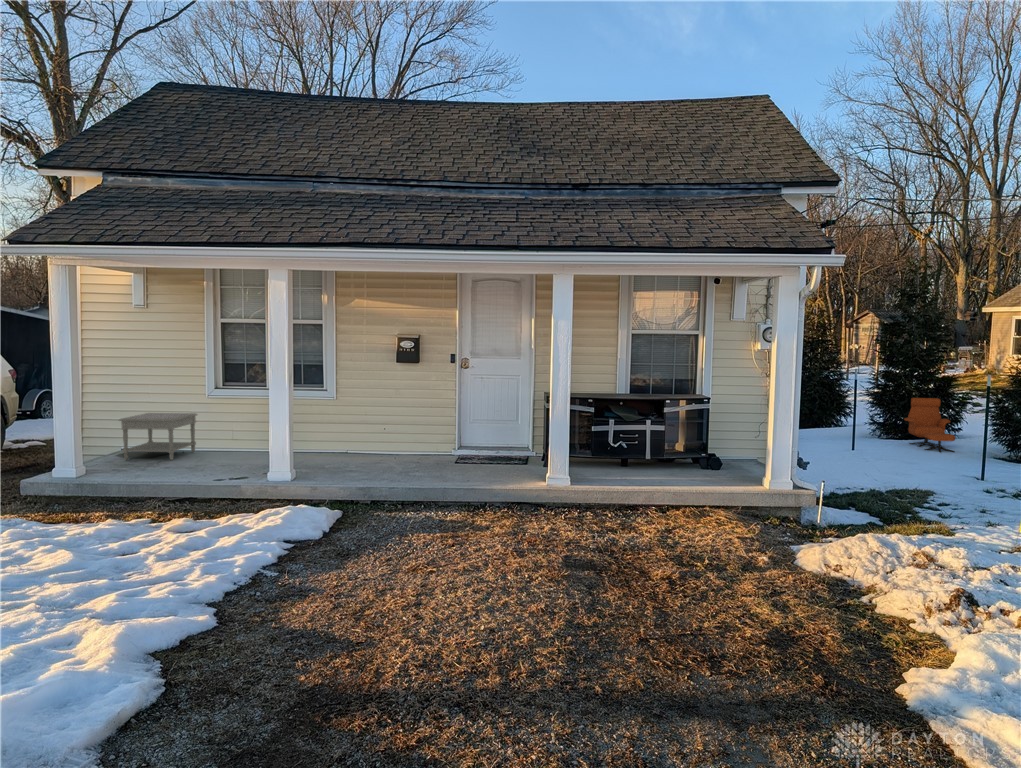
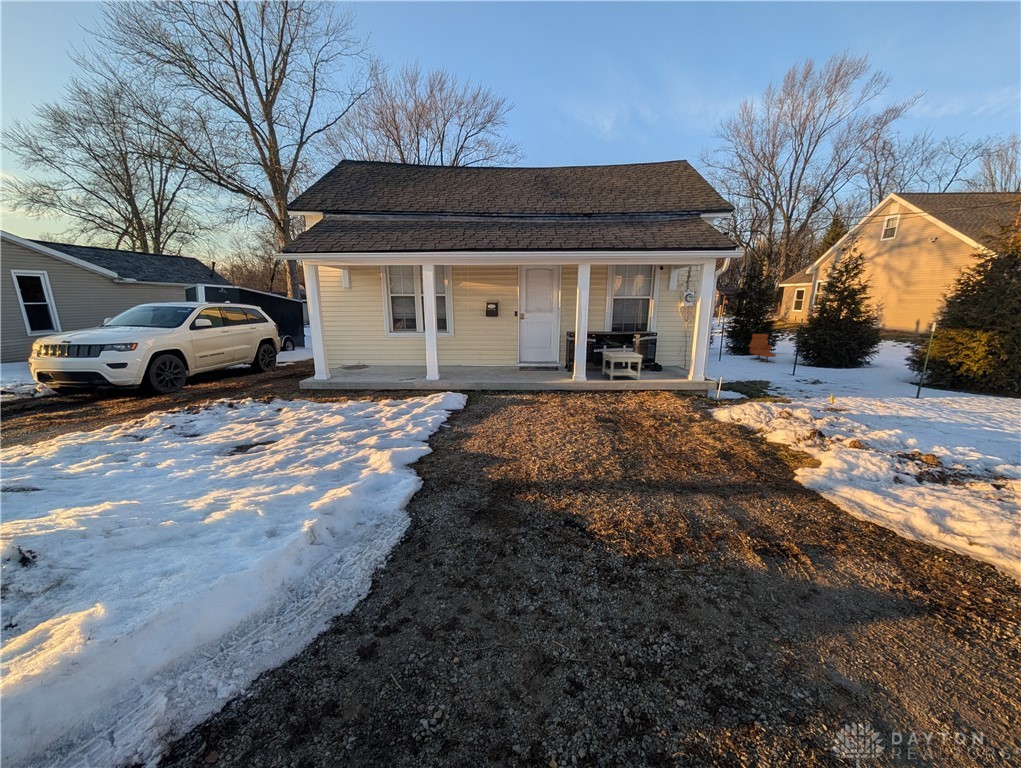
side table: present [119,413,197,460] -> present [602,352,643,380]

